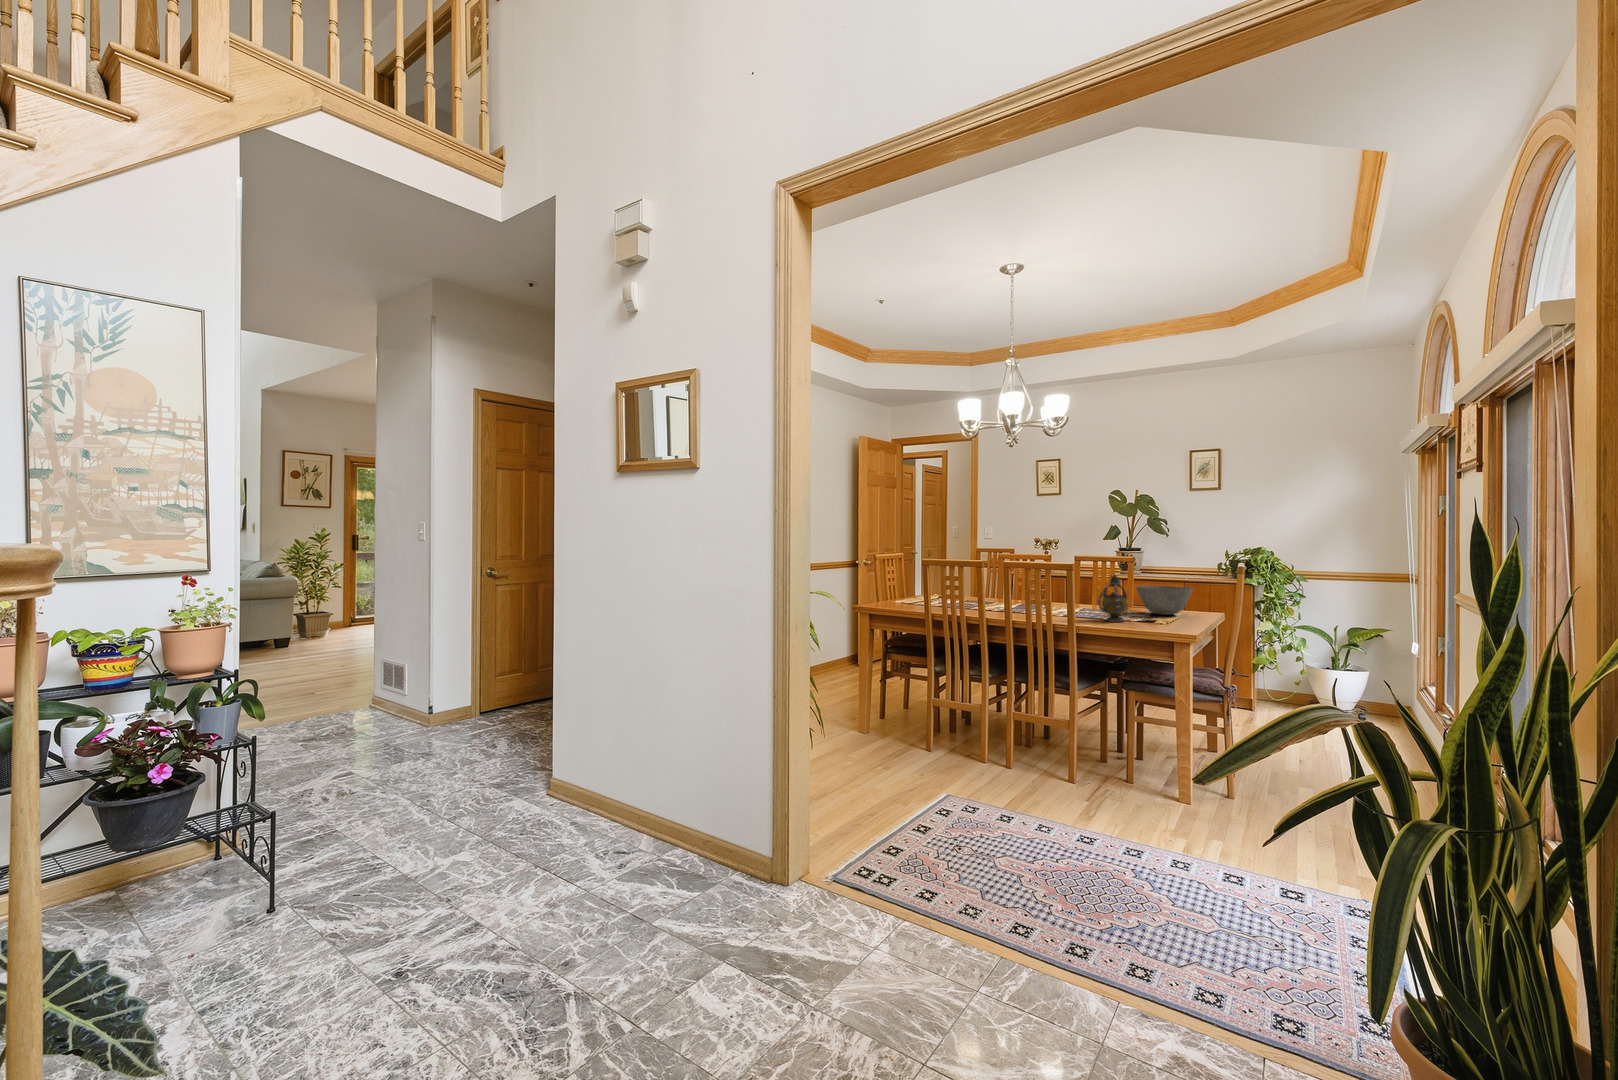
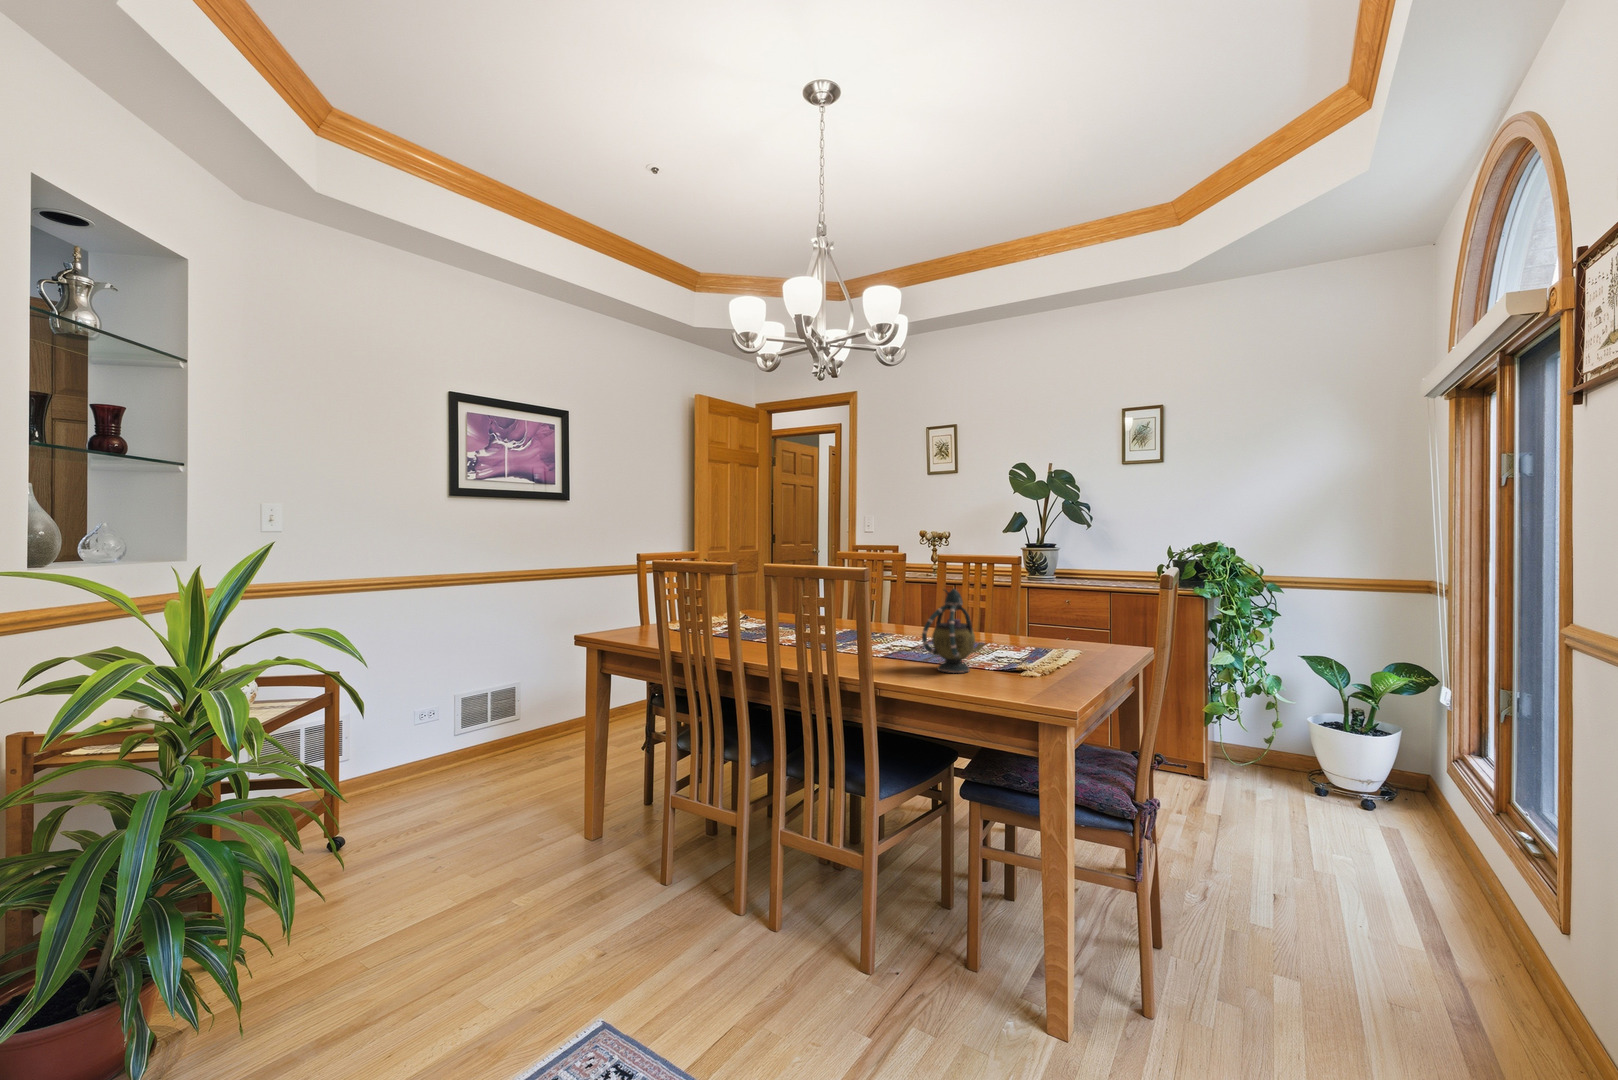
bowl: present [1136,585,1192,615] -> none [1004,604,1095,655]

